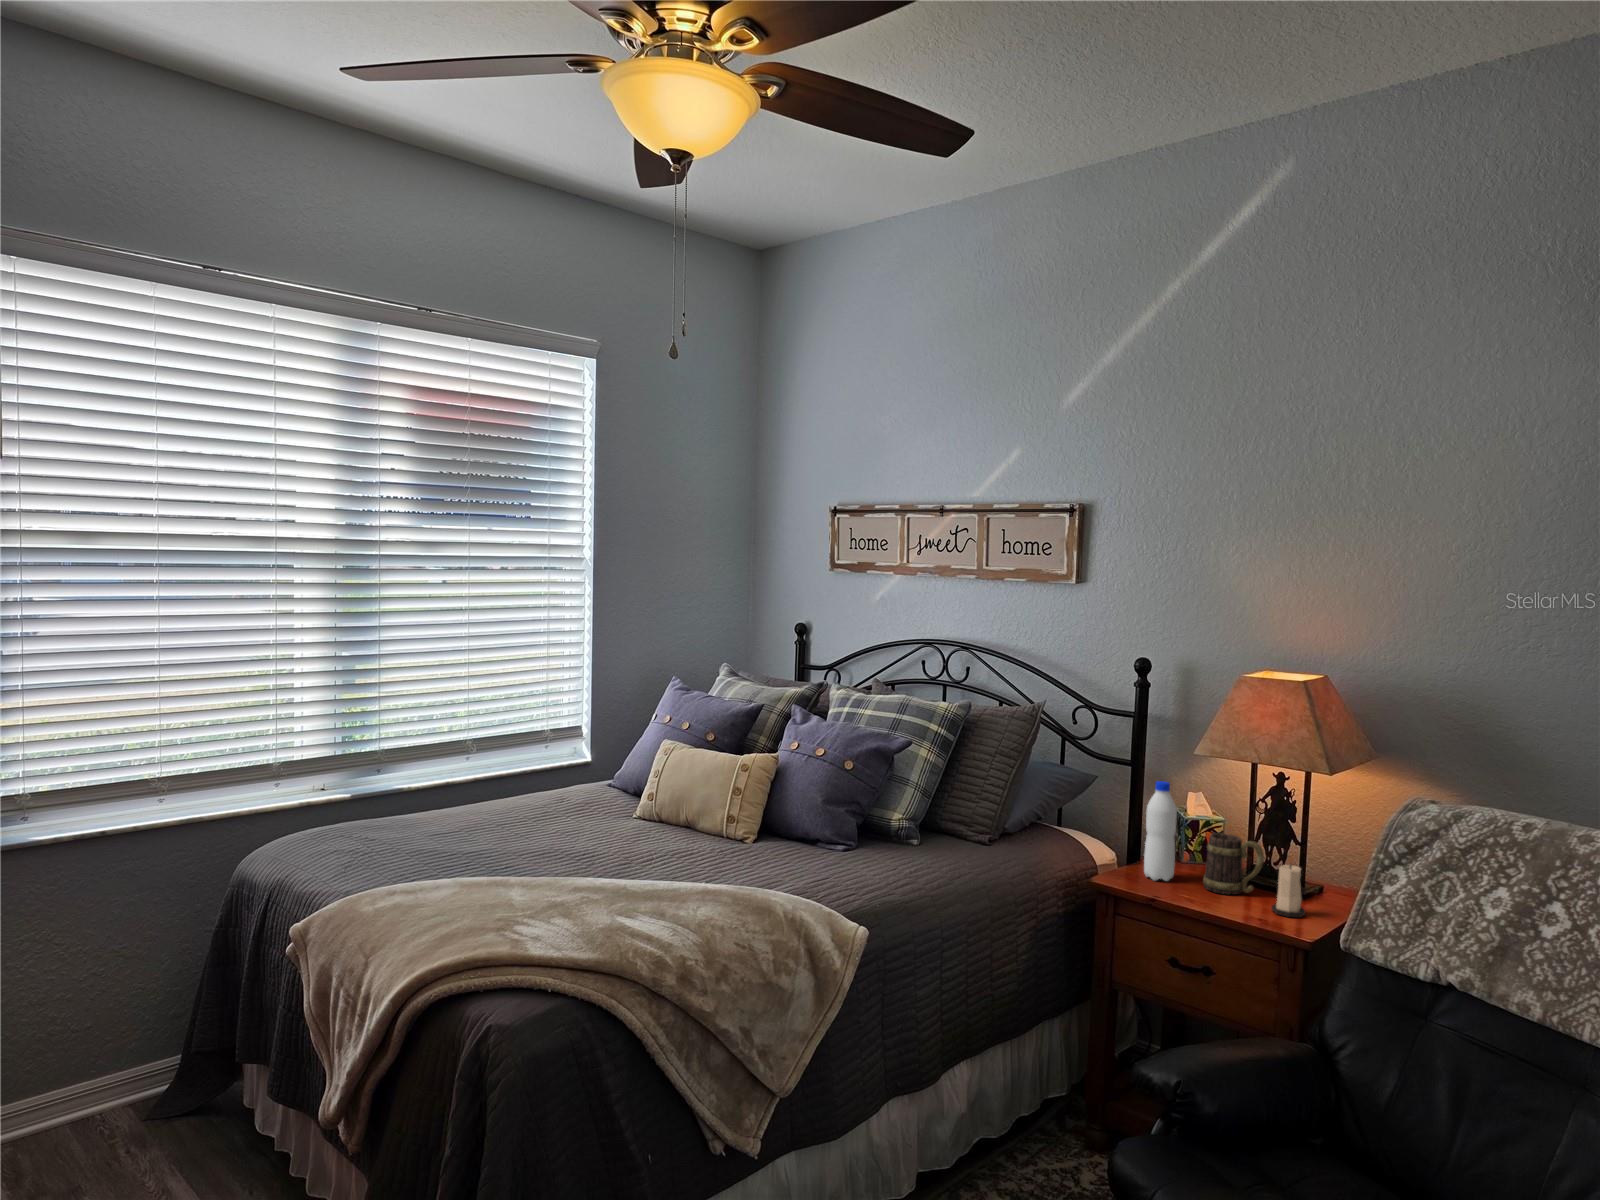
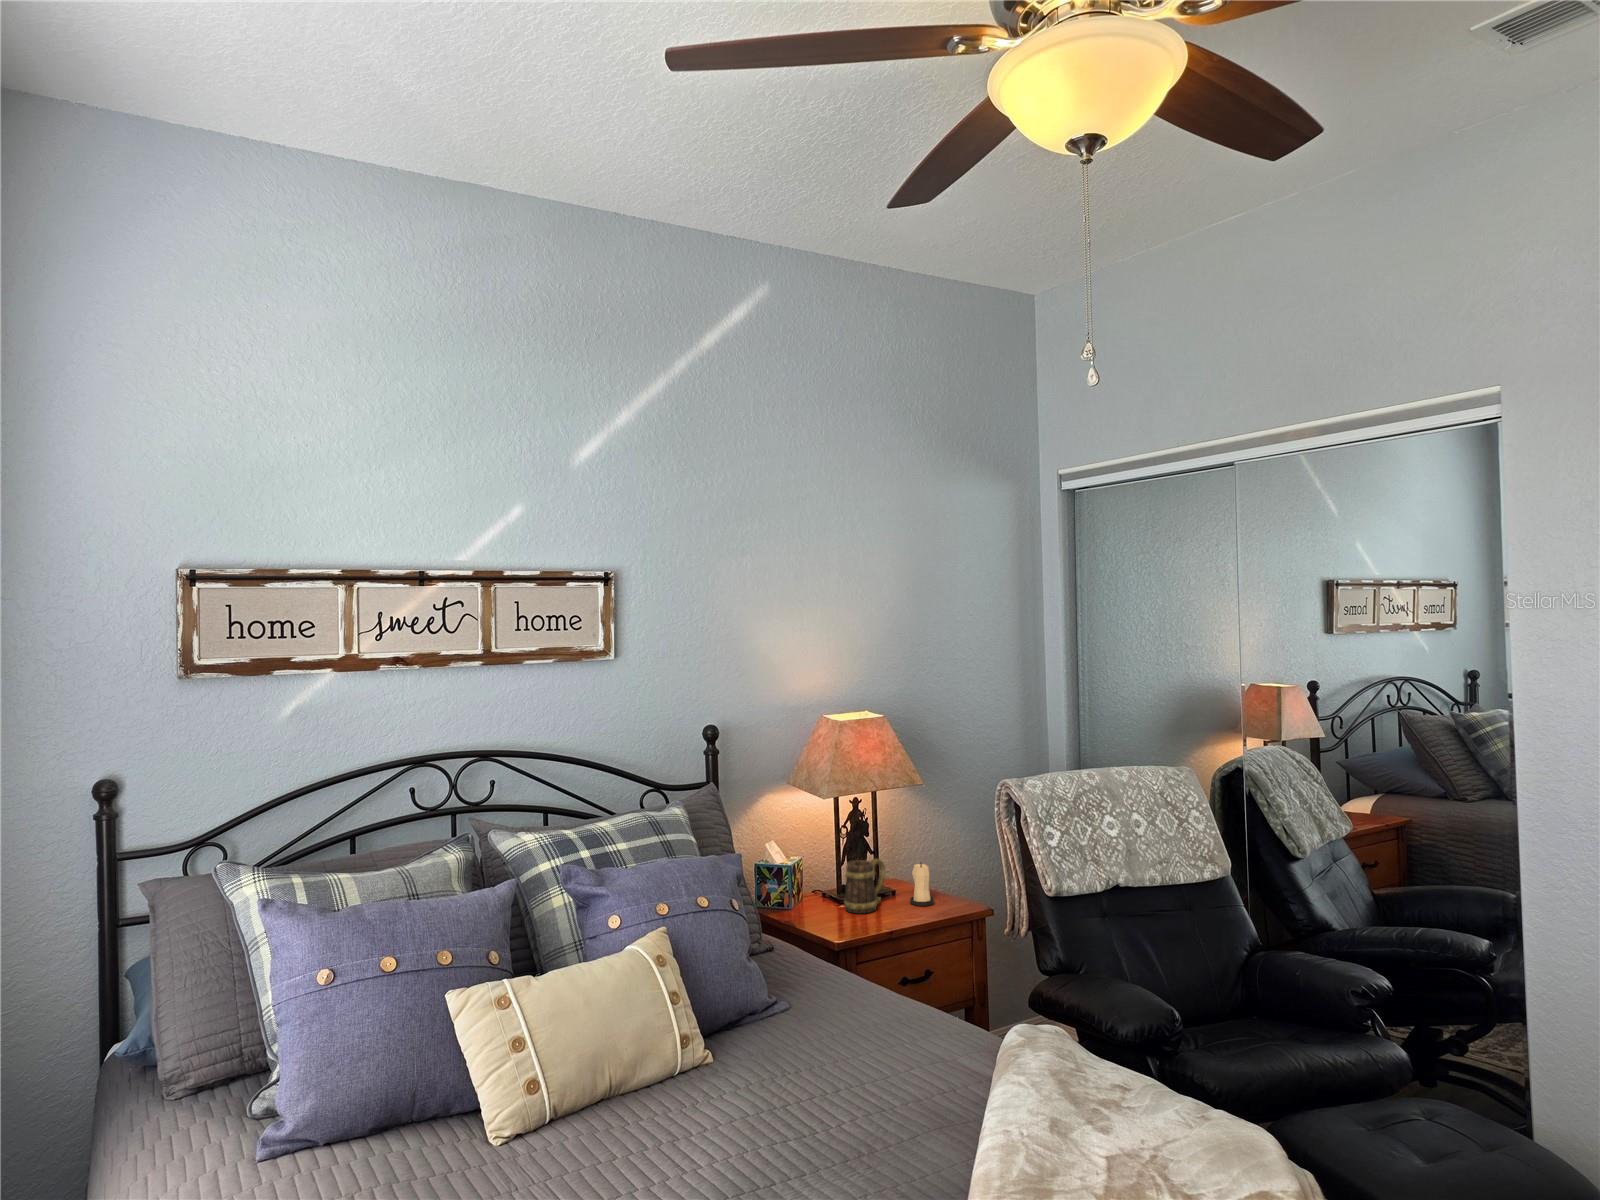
water bottle: present [1144,781,1177,881] -> none [809,831,837,926]

